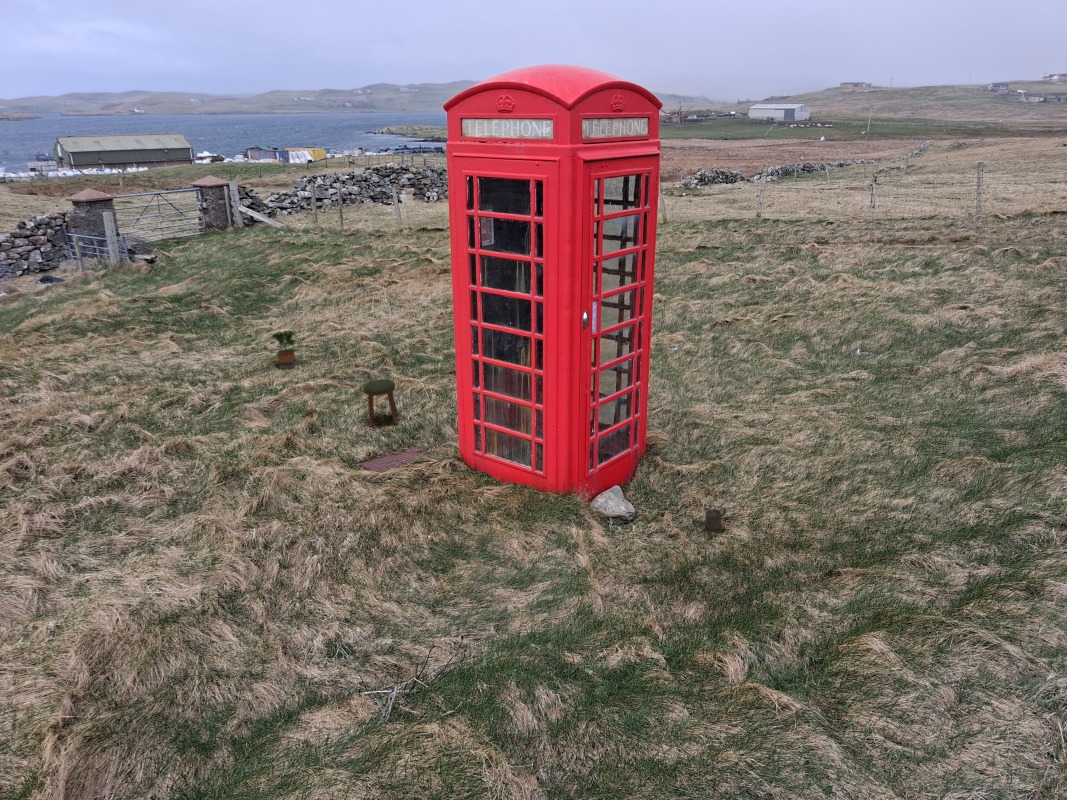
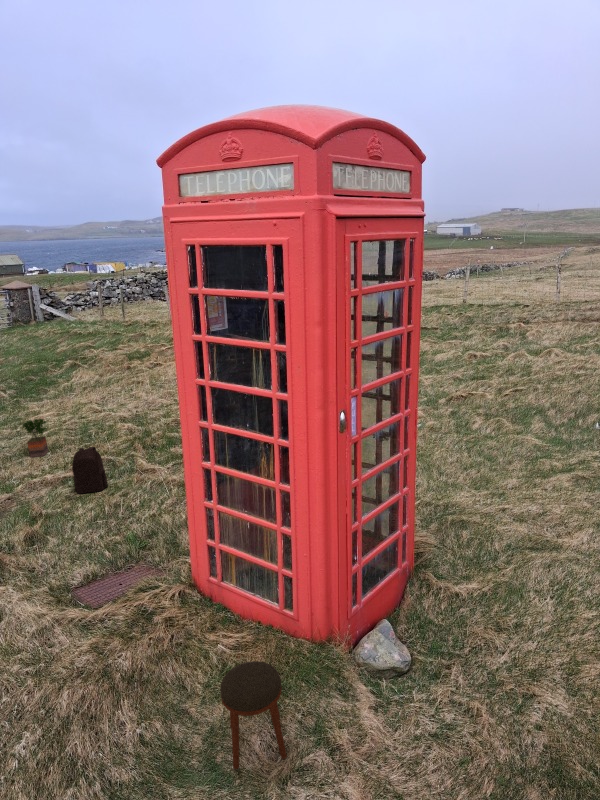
backpack: none [333,355,364,400] -> present [72,447,108,494]
stool: present [364,379,398,427] -> present [220,661,287,769]
watering can: present [692,508,726,531] -> none [490,657,528,691]

